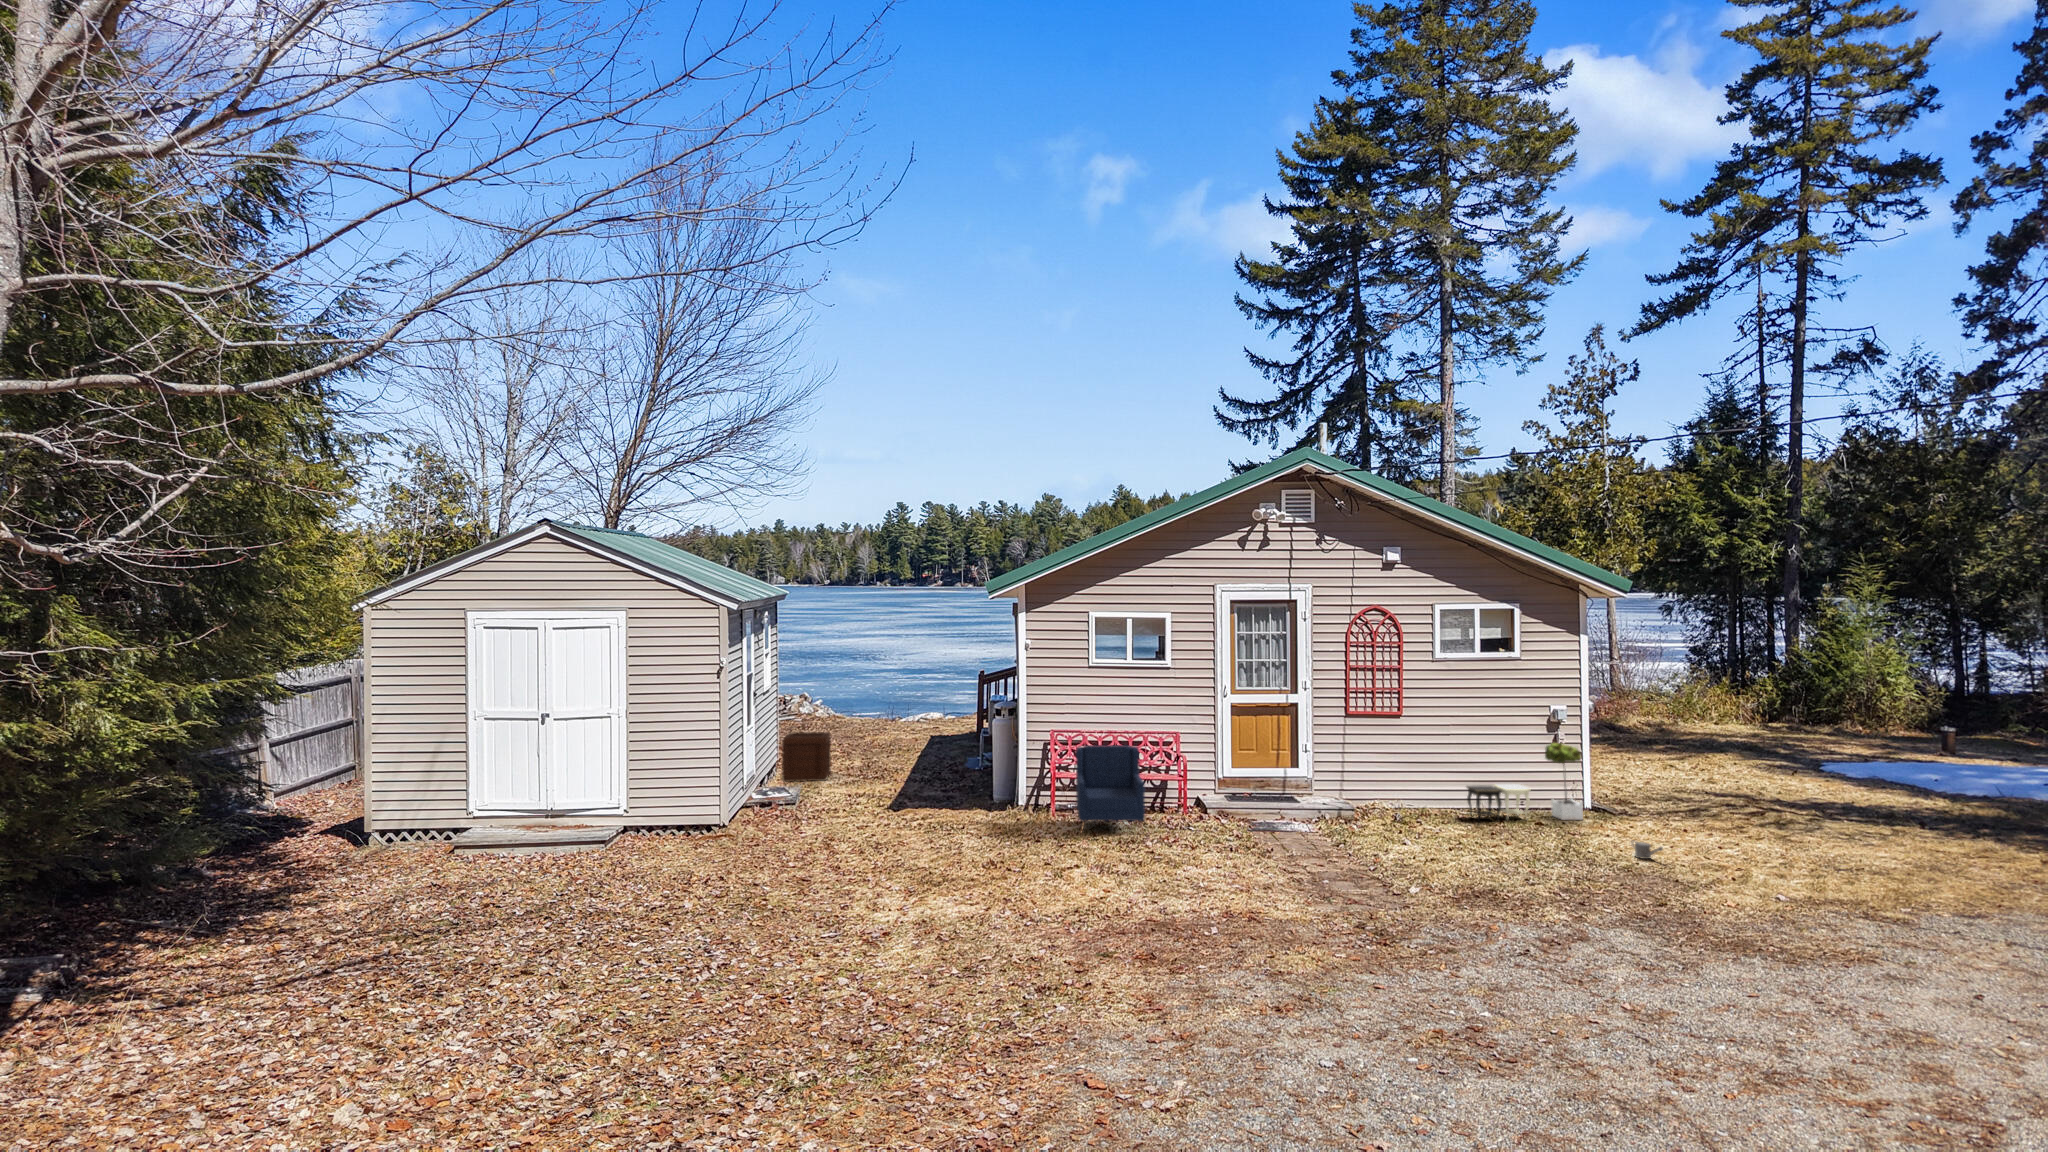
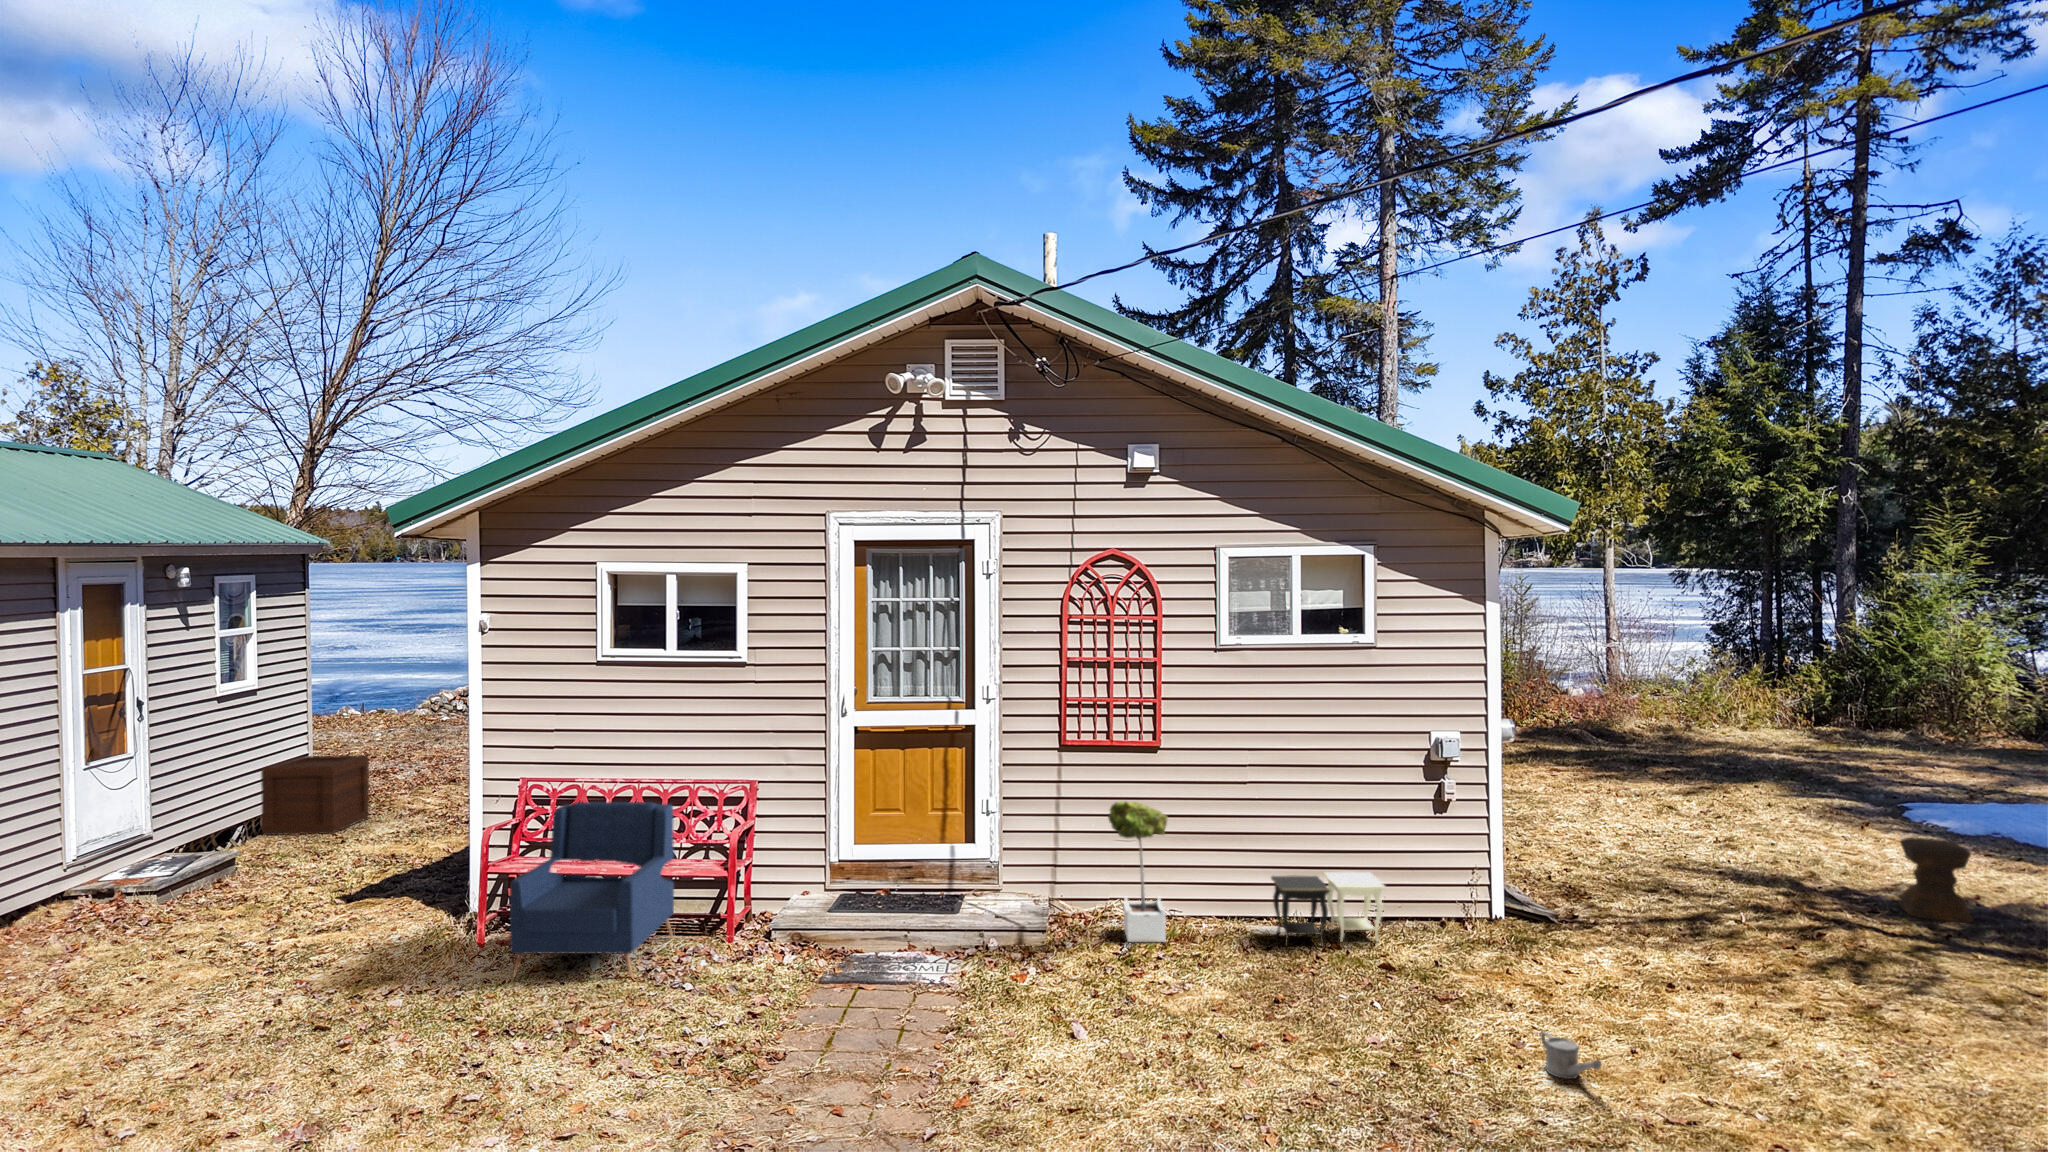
potted tree: present [1545,743,1583,820] -> present [1108,801,1167,942]
stool: none [1809,767,1849,812] -> present [1898,837,1973,923]

